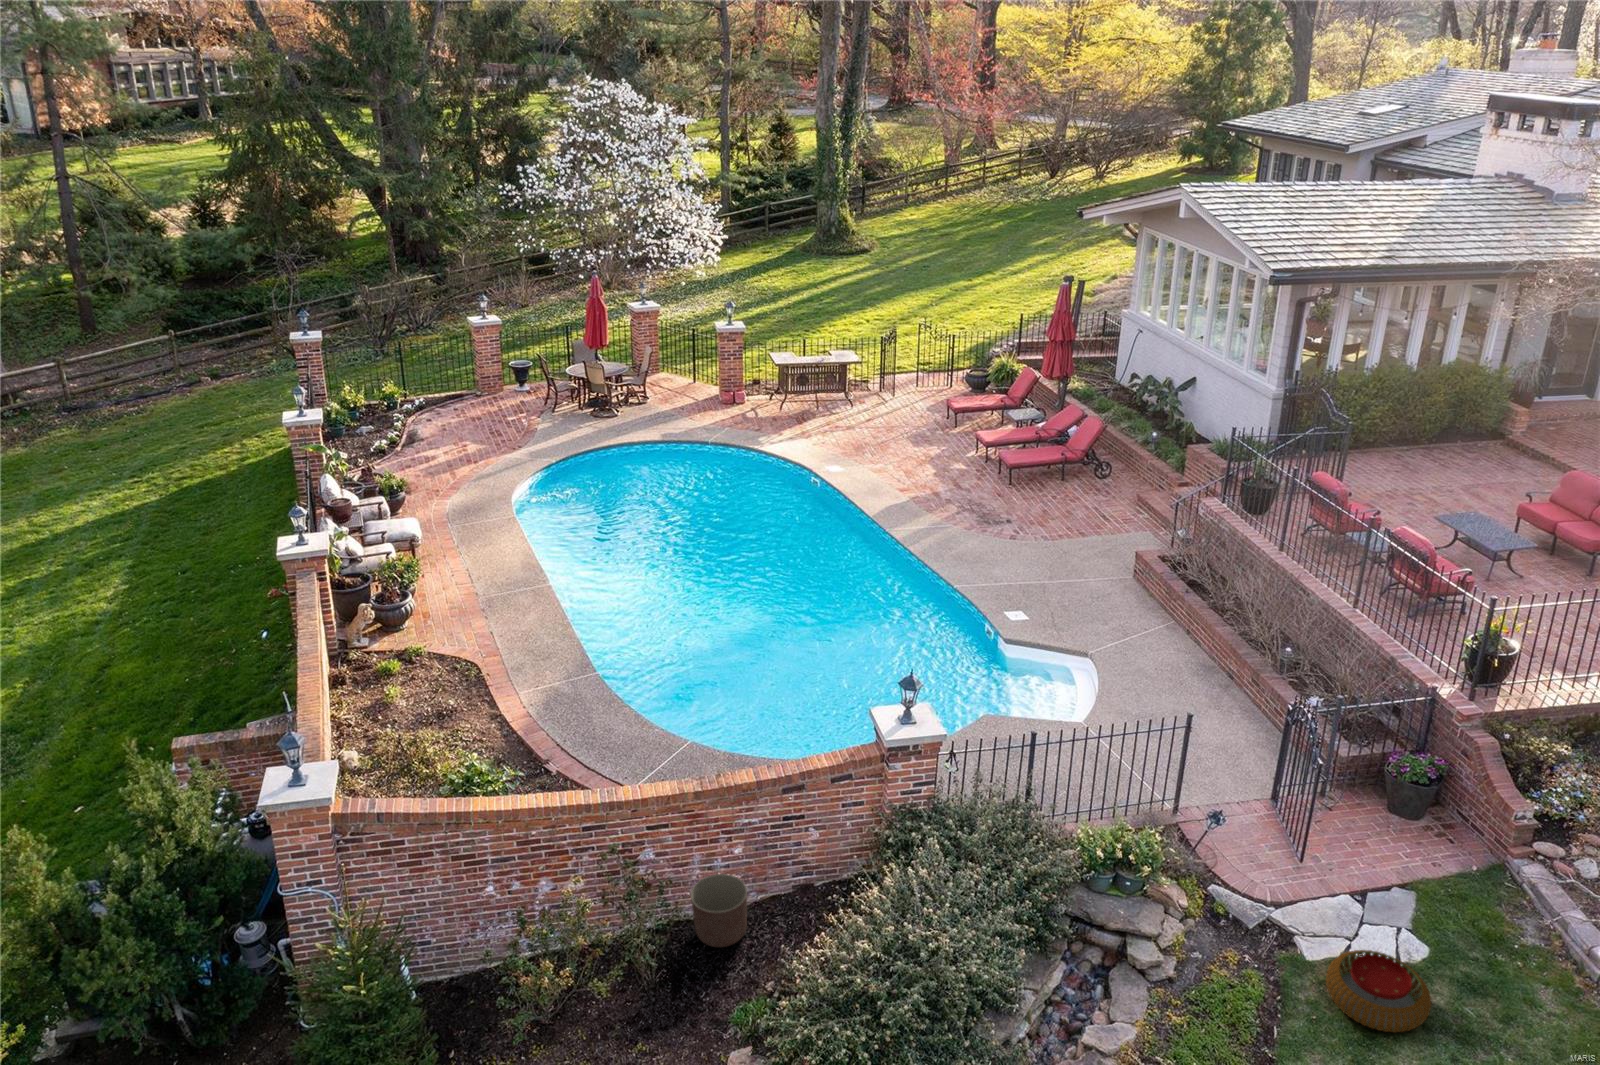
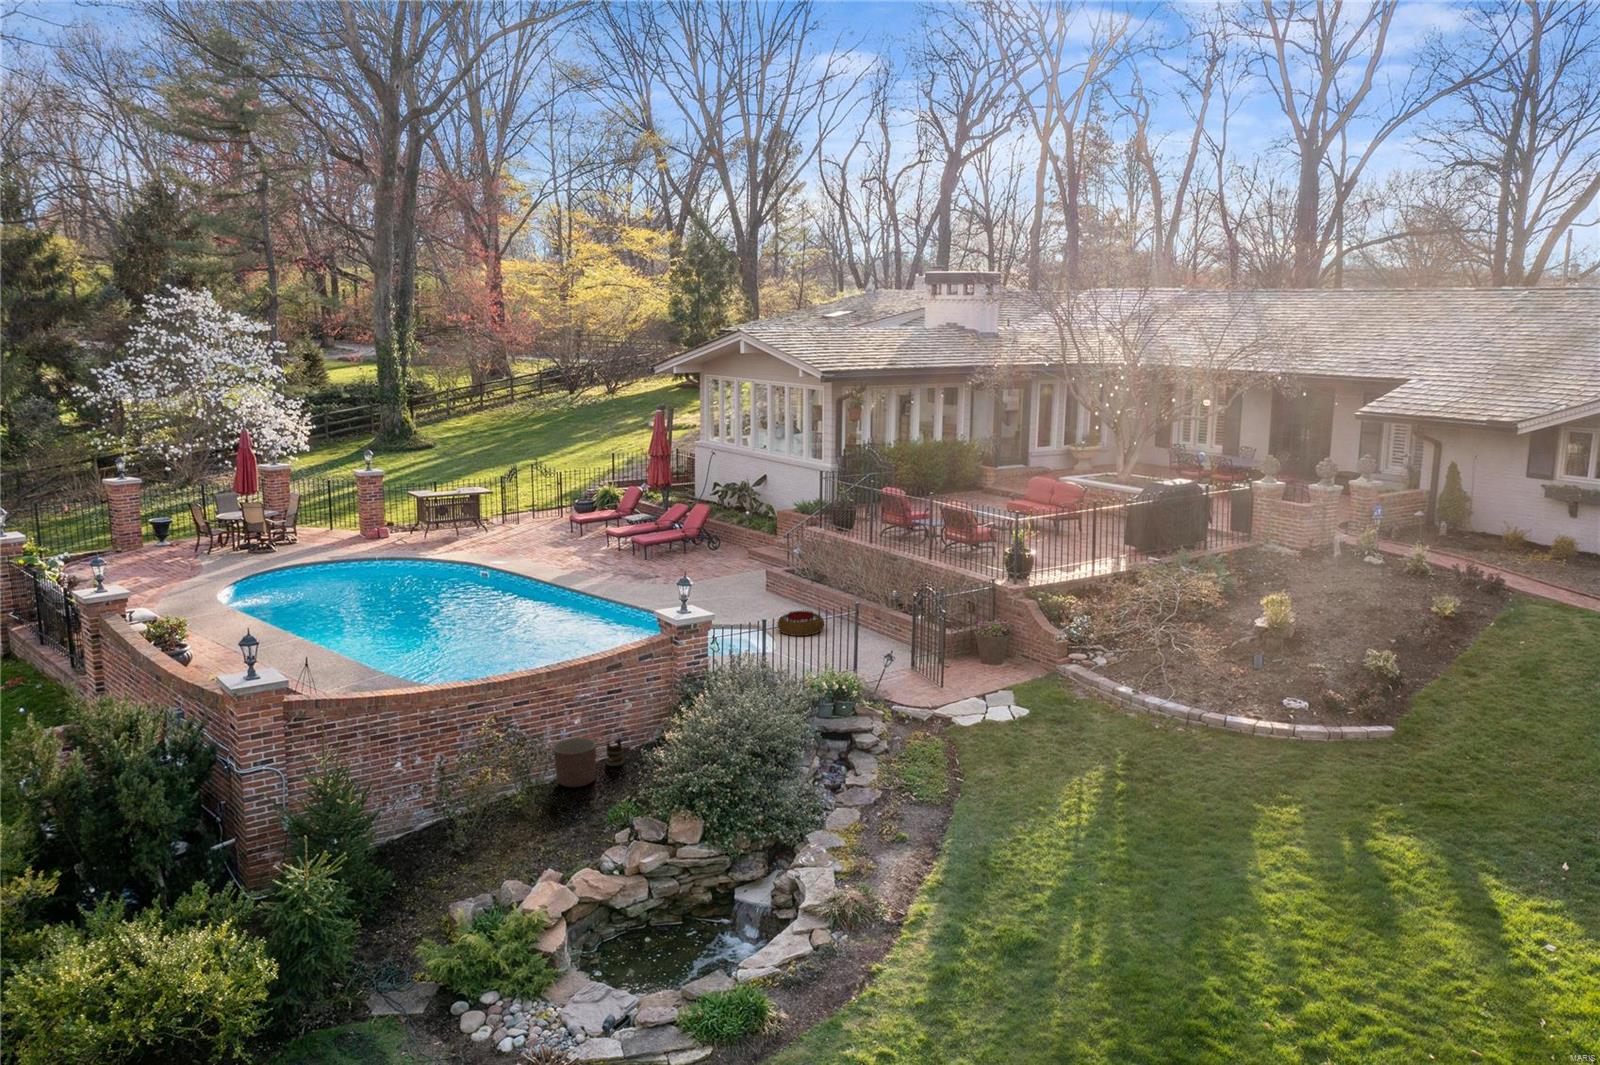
wooden bucket: none [772,871,796,914] -> present [606,739,624,766]
pouf: present [1326,950,1431,1032] -> present [777,611,824,636]

